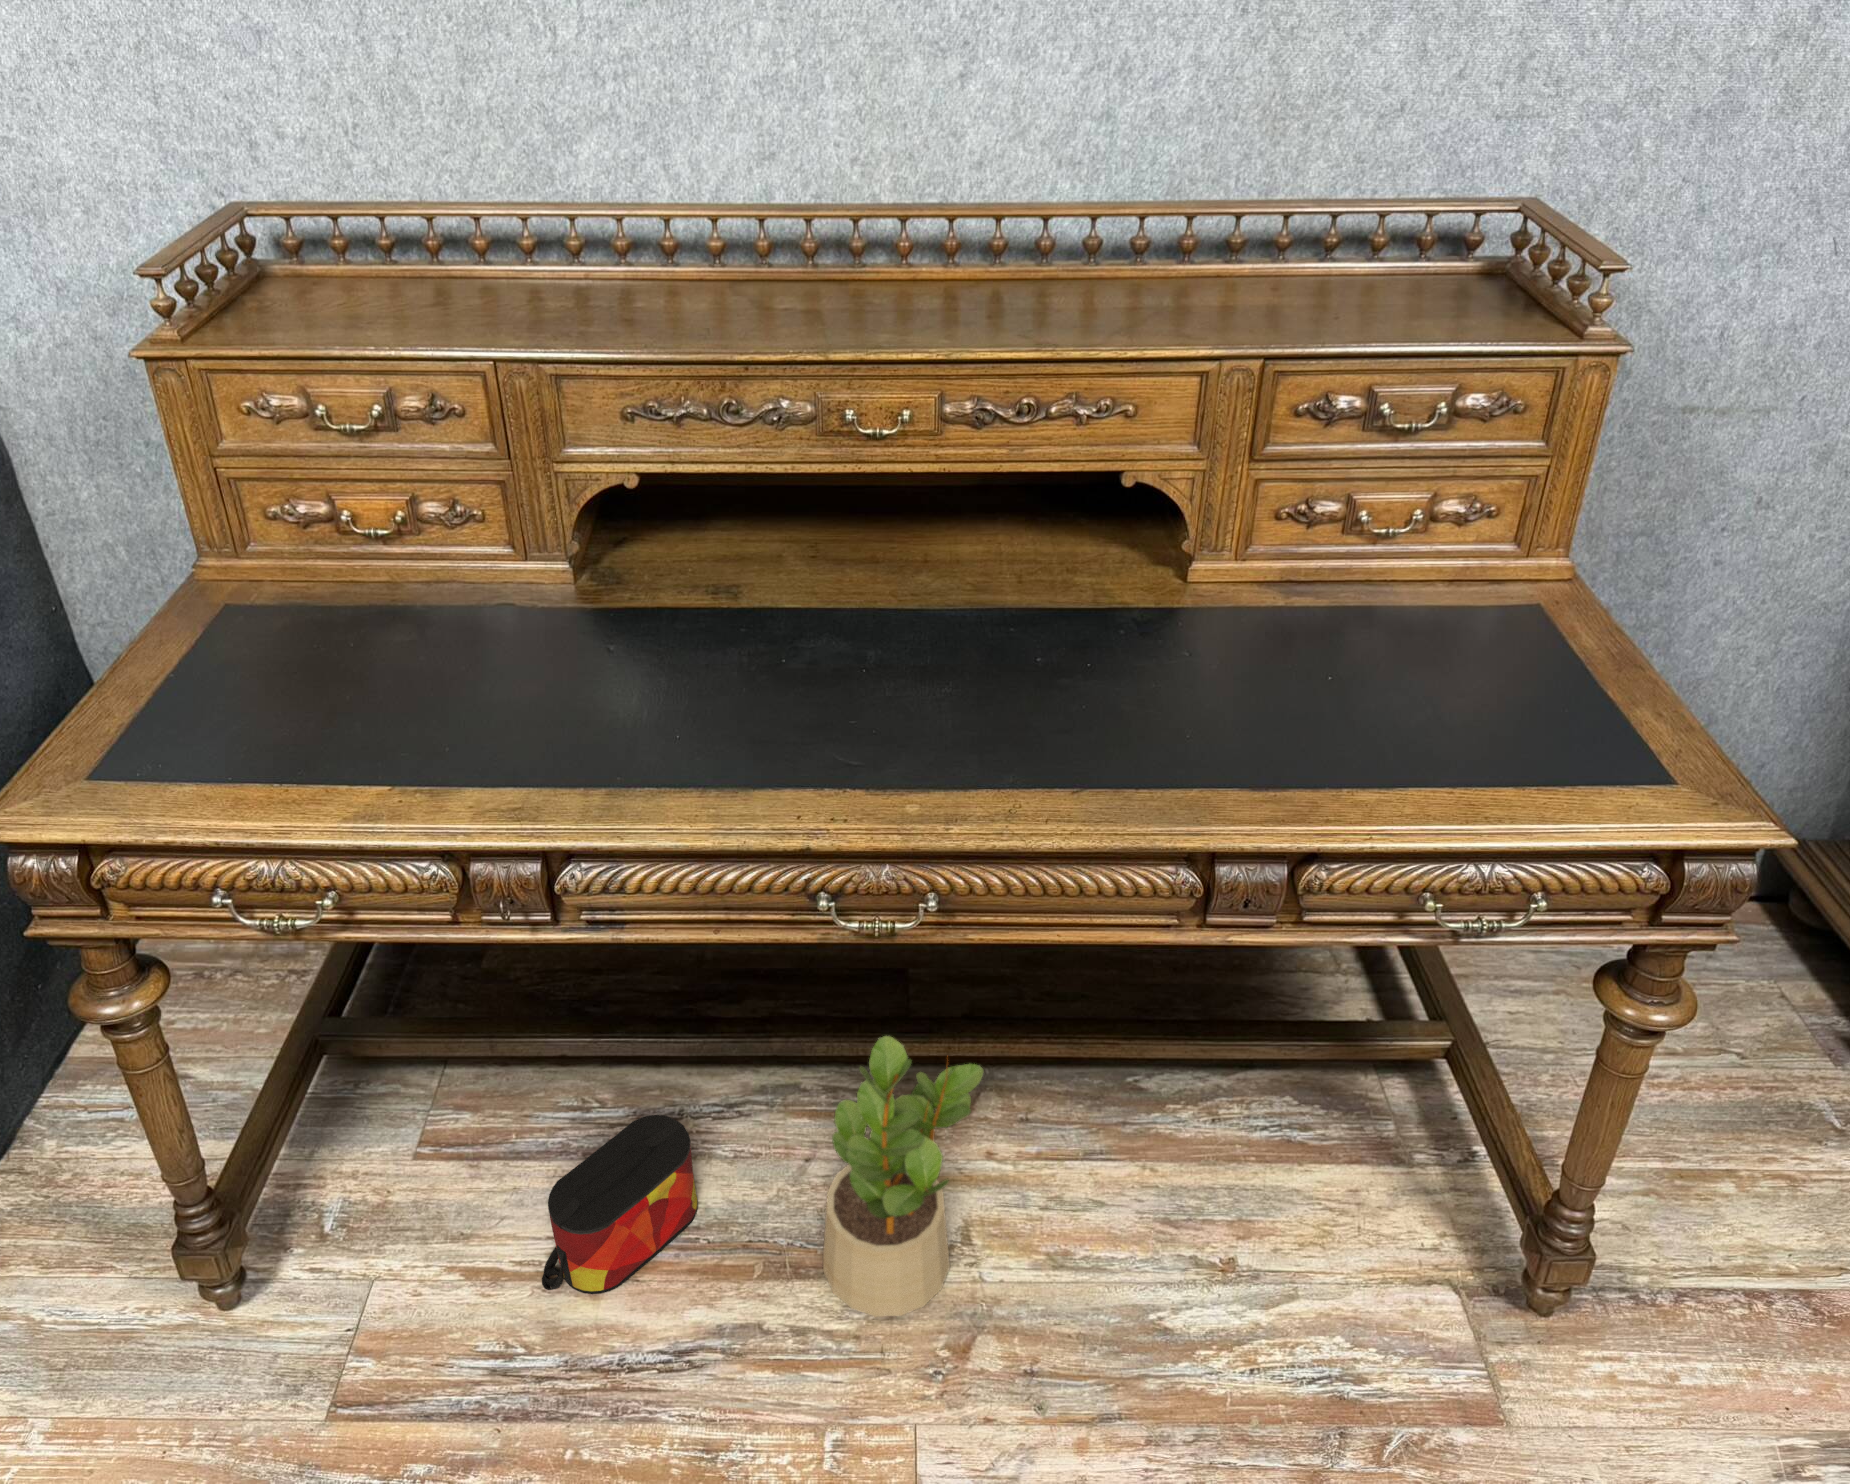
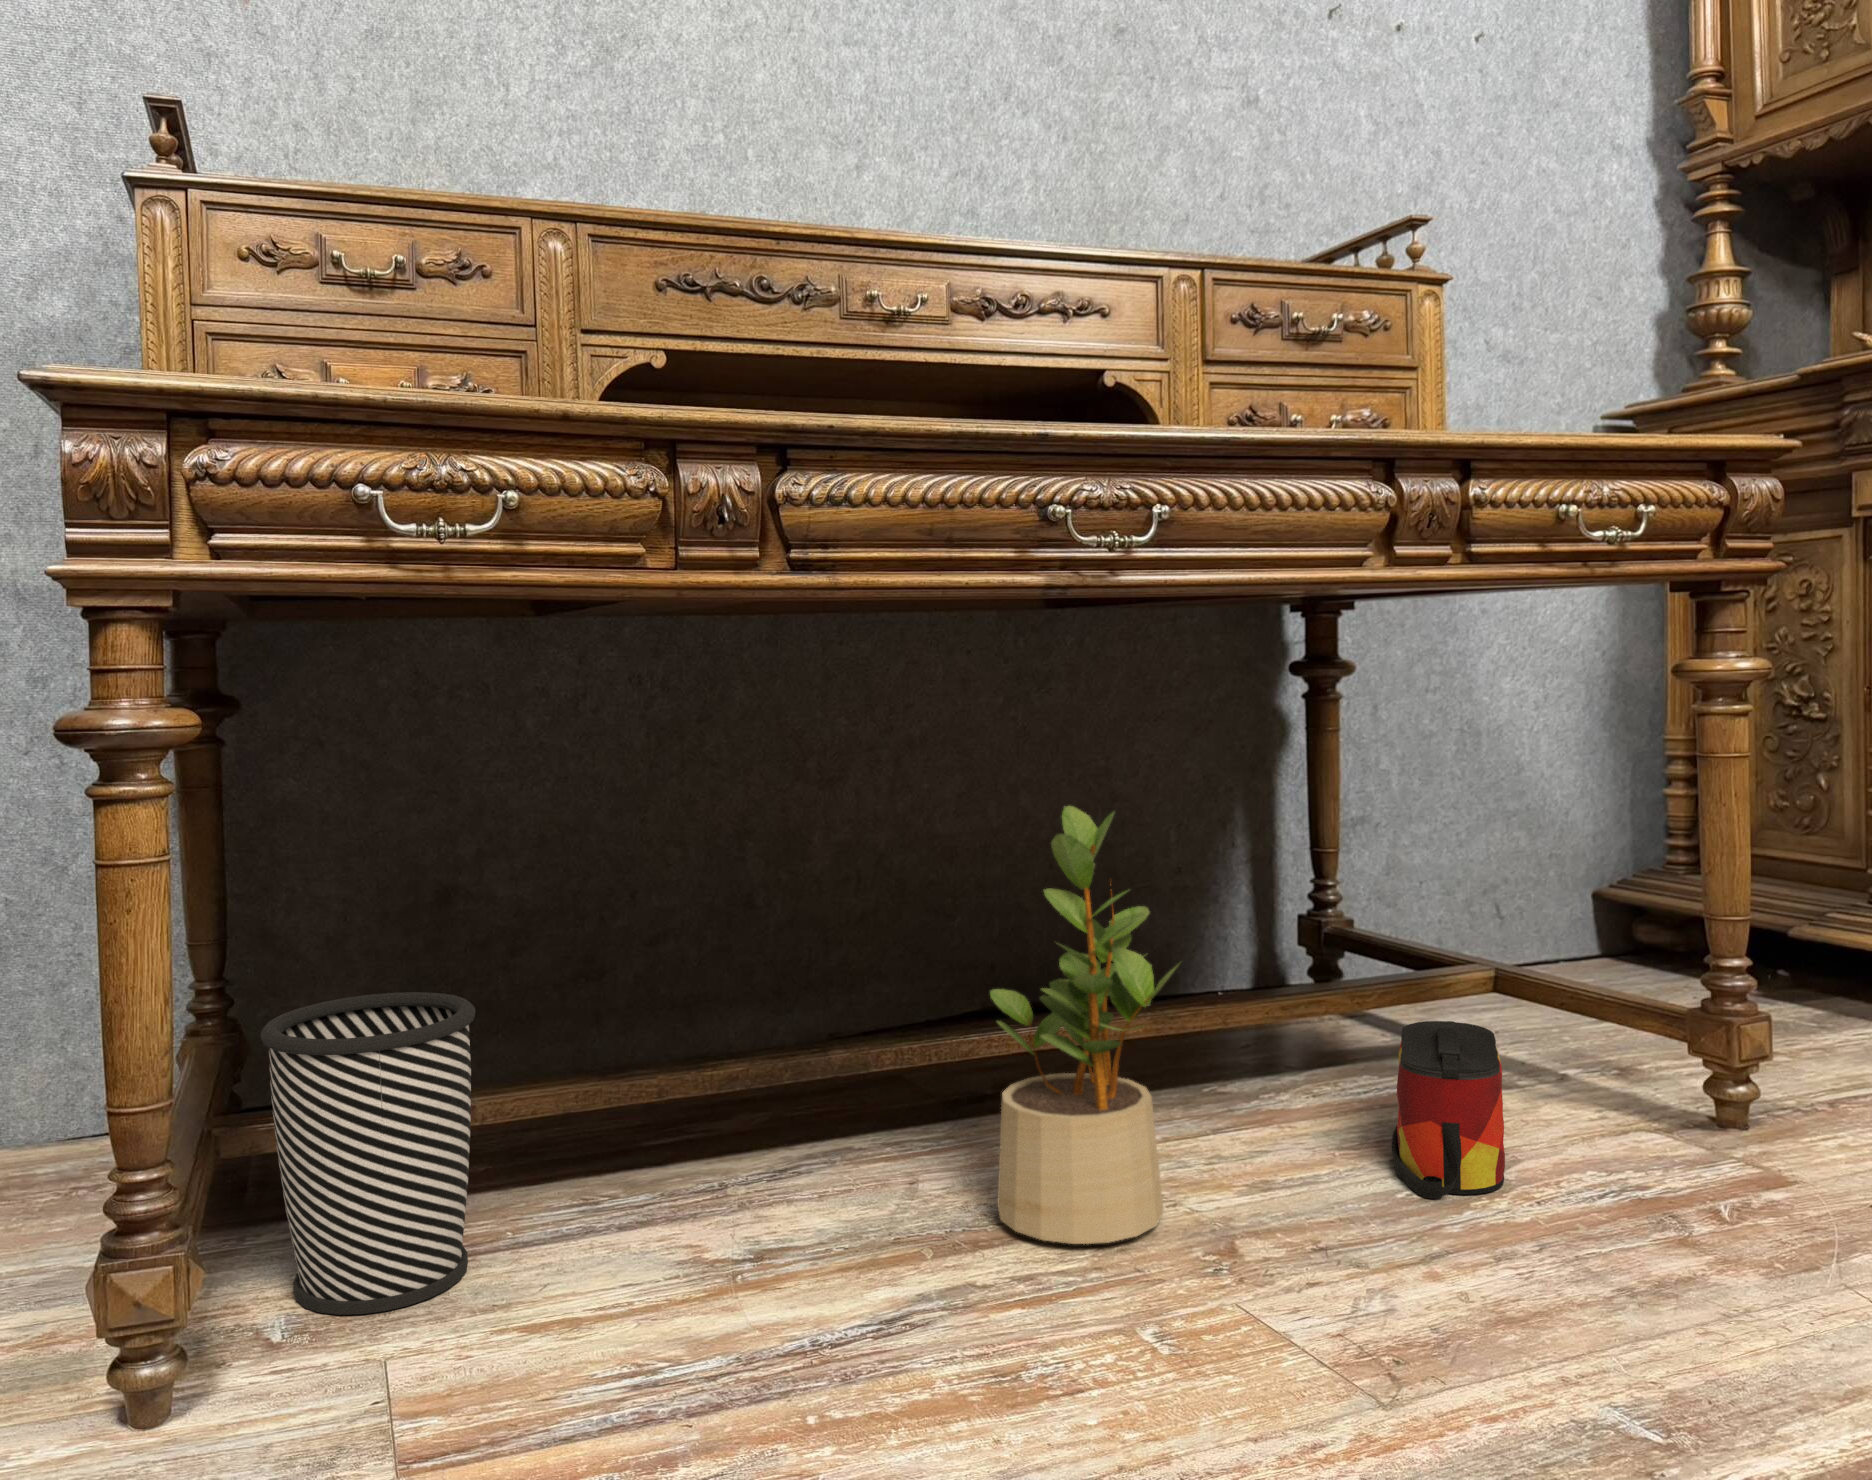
wastebasket: none [305,989,473,1212] -> present [260,992,476,1315]
bag: present [542,1115,698,1294] -> present [1392,1021,1505,1199]

